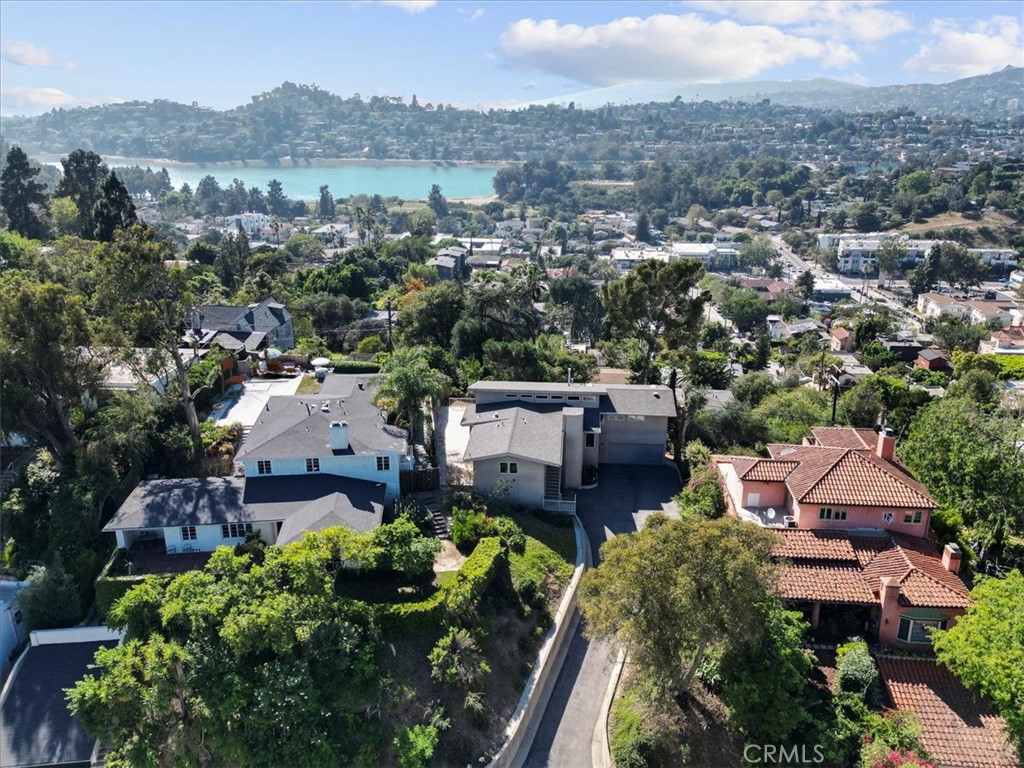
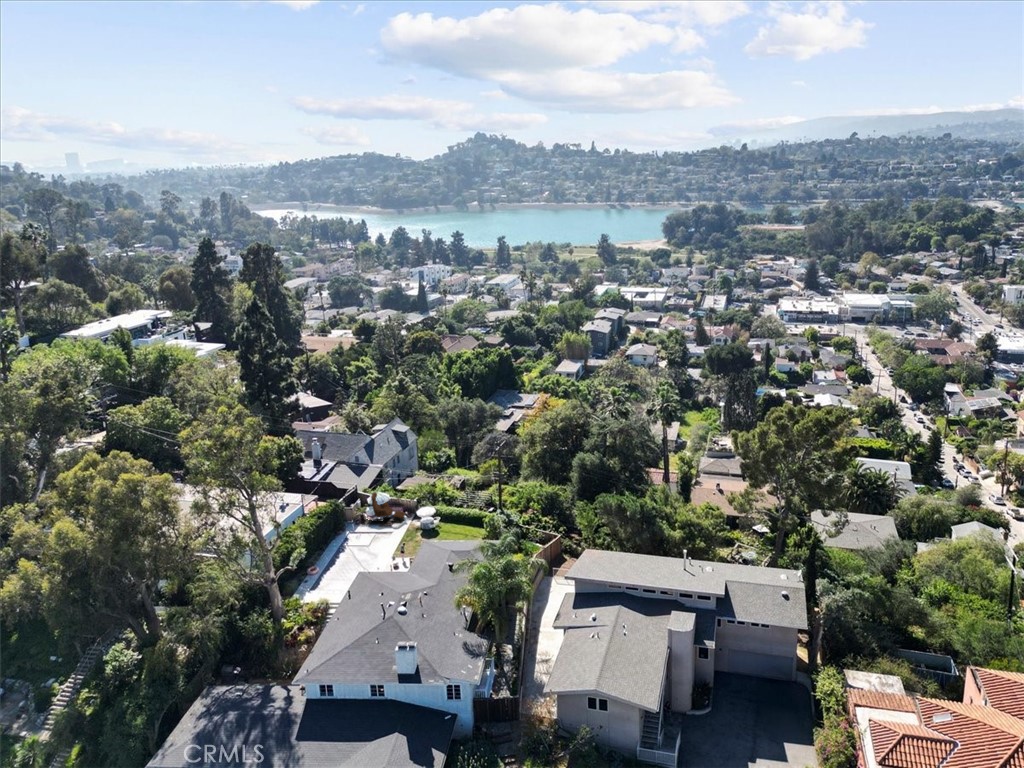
bench: present [221,358,249,397] -> none [321,510,352,555]

